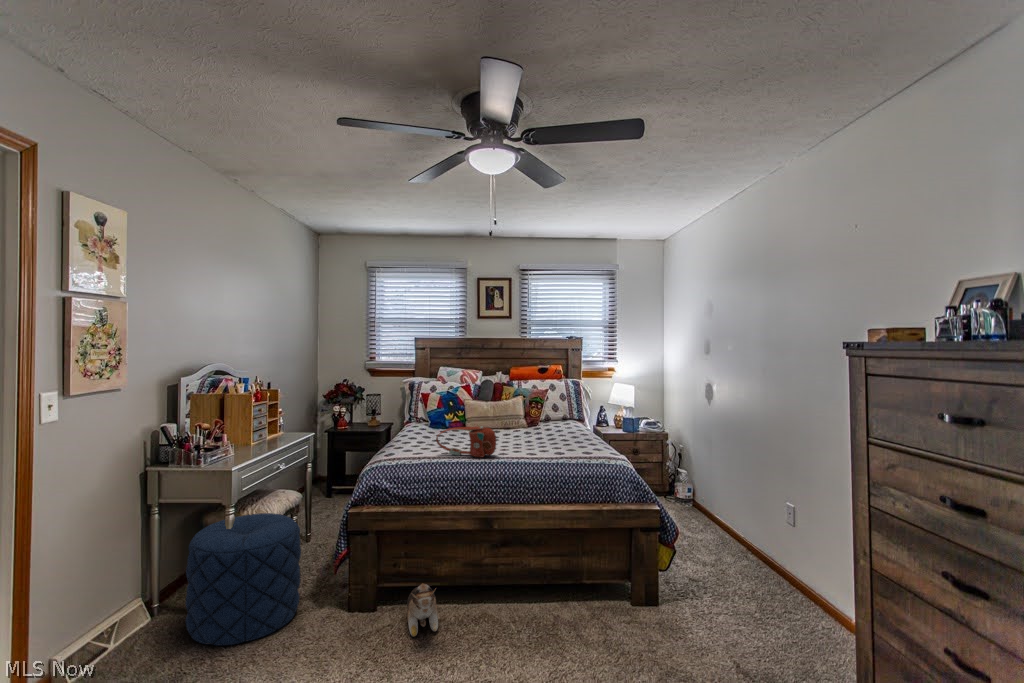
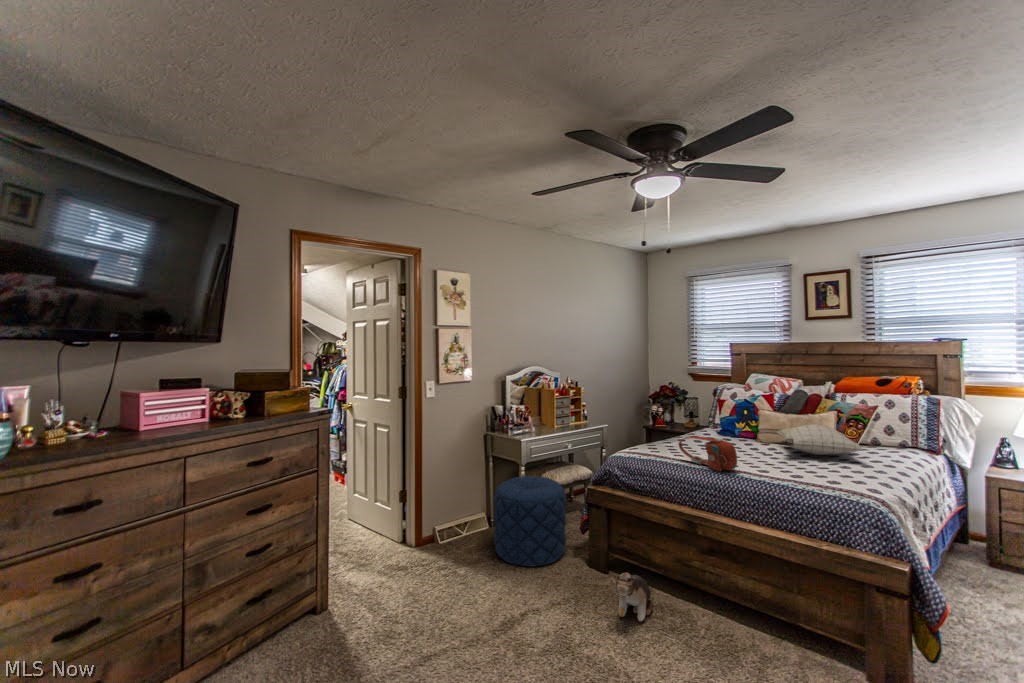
pillow: none [489,407,560,433] -> present [777,424,862,455]

